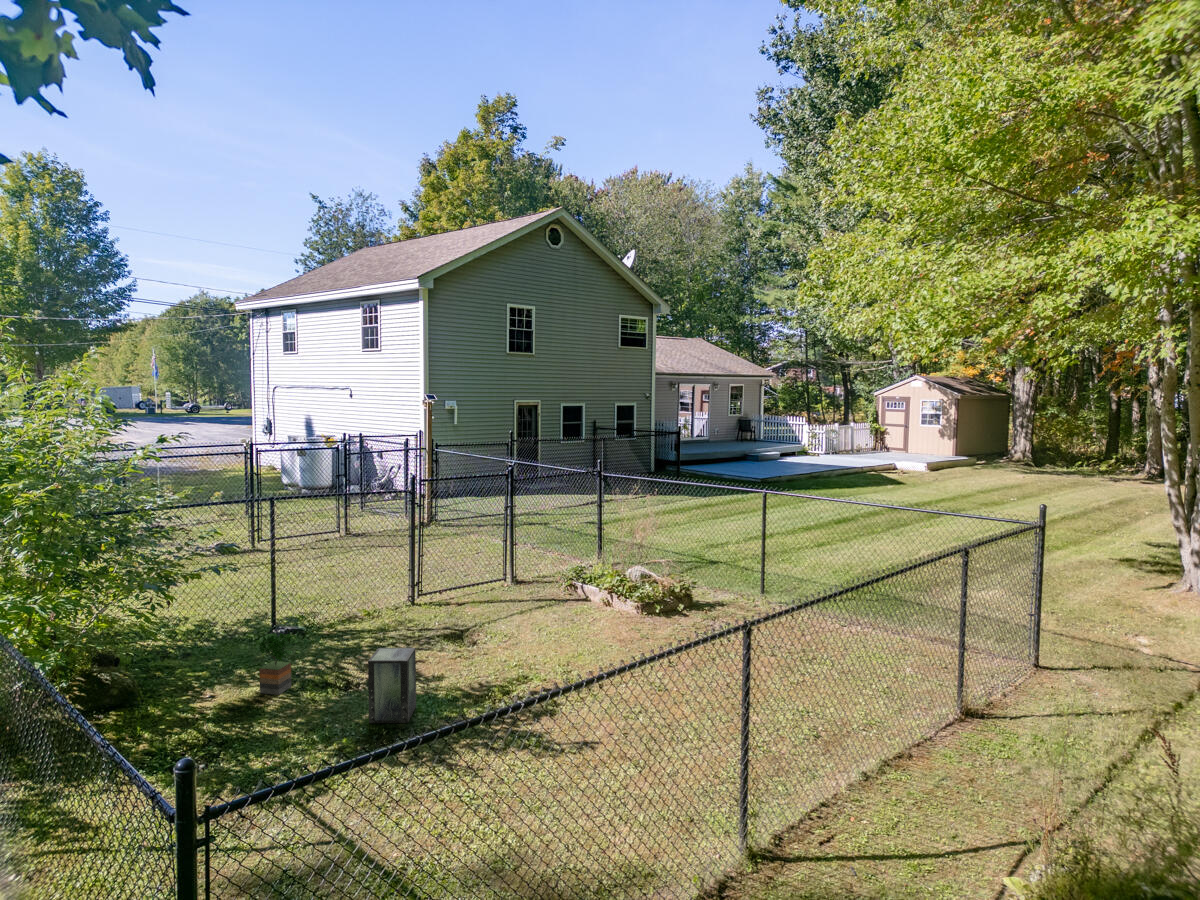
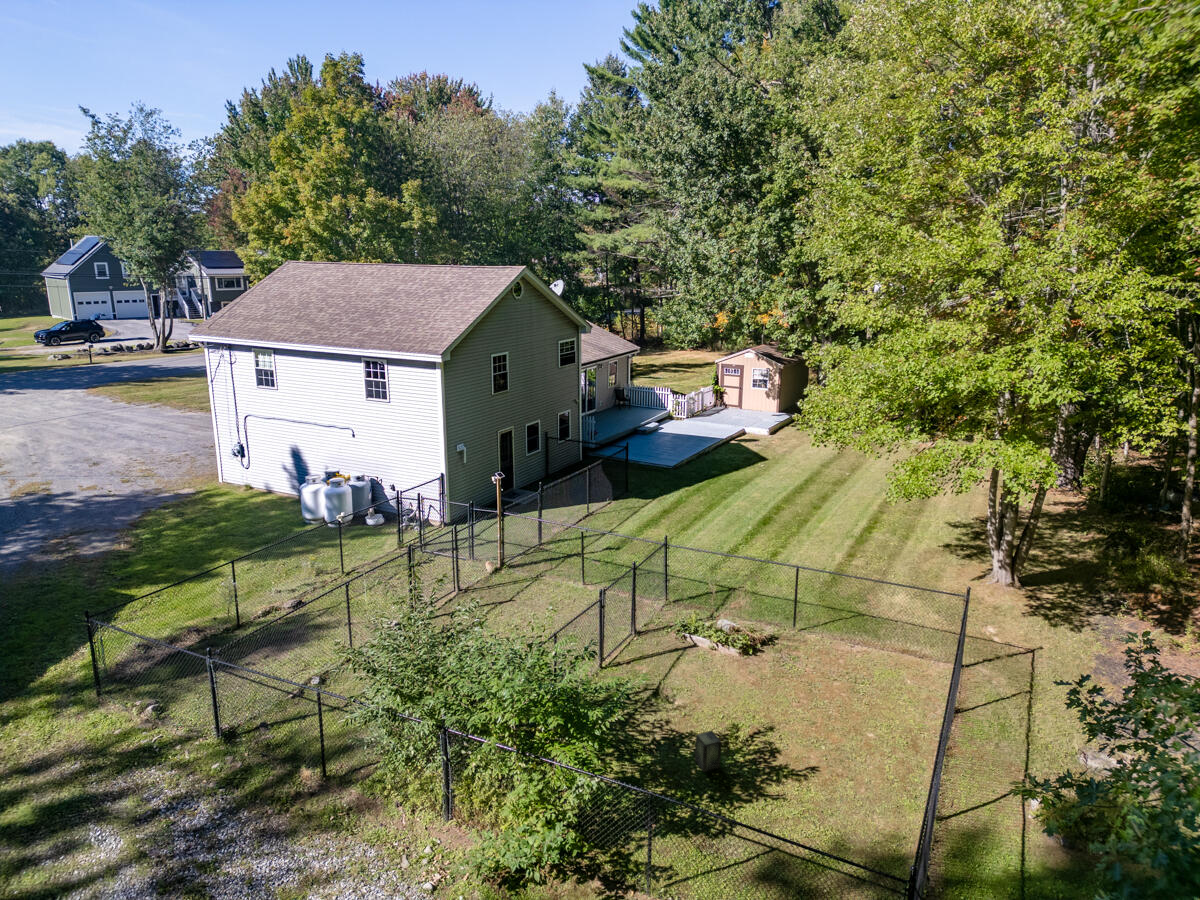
potted tree: present [258,633,297,695] -> none [621,732,642,765]

